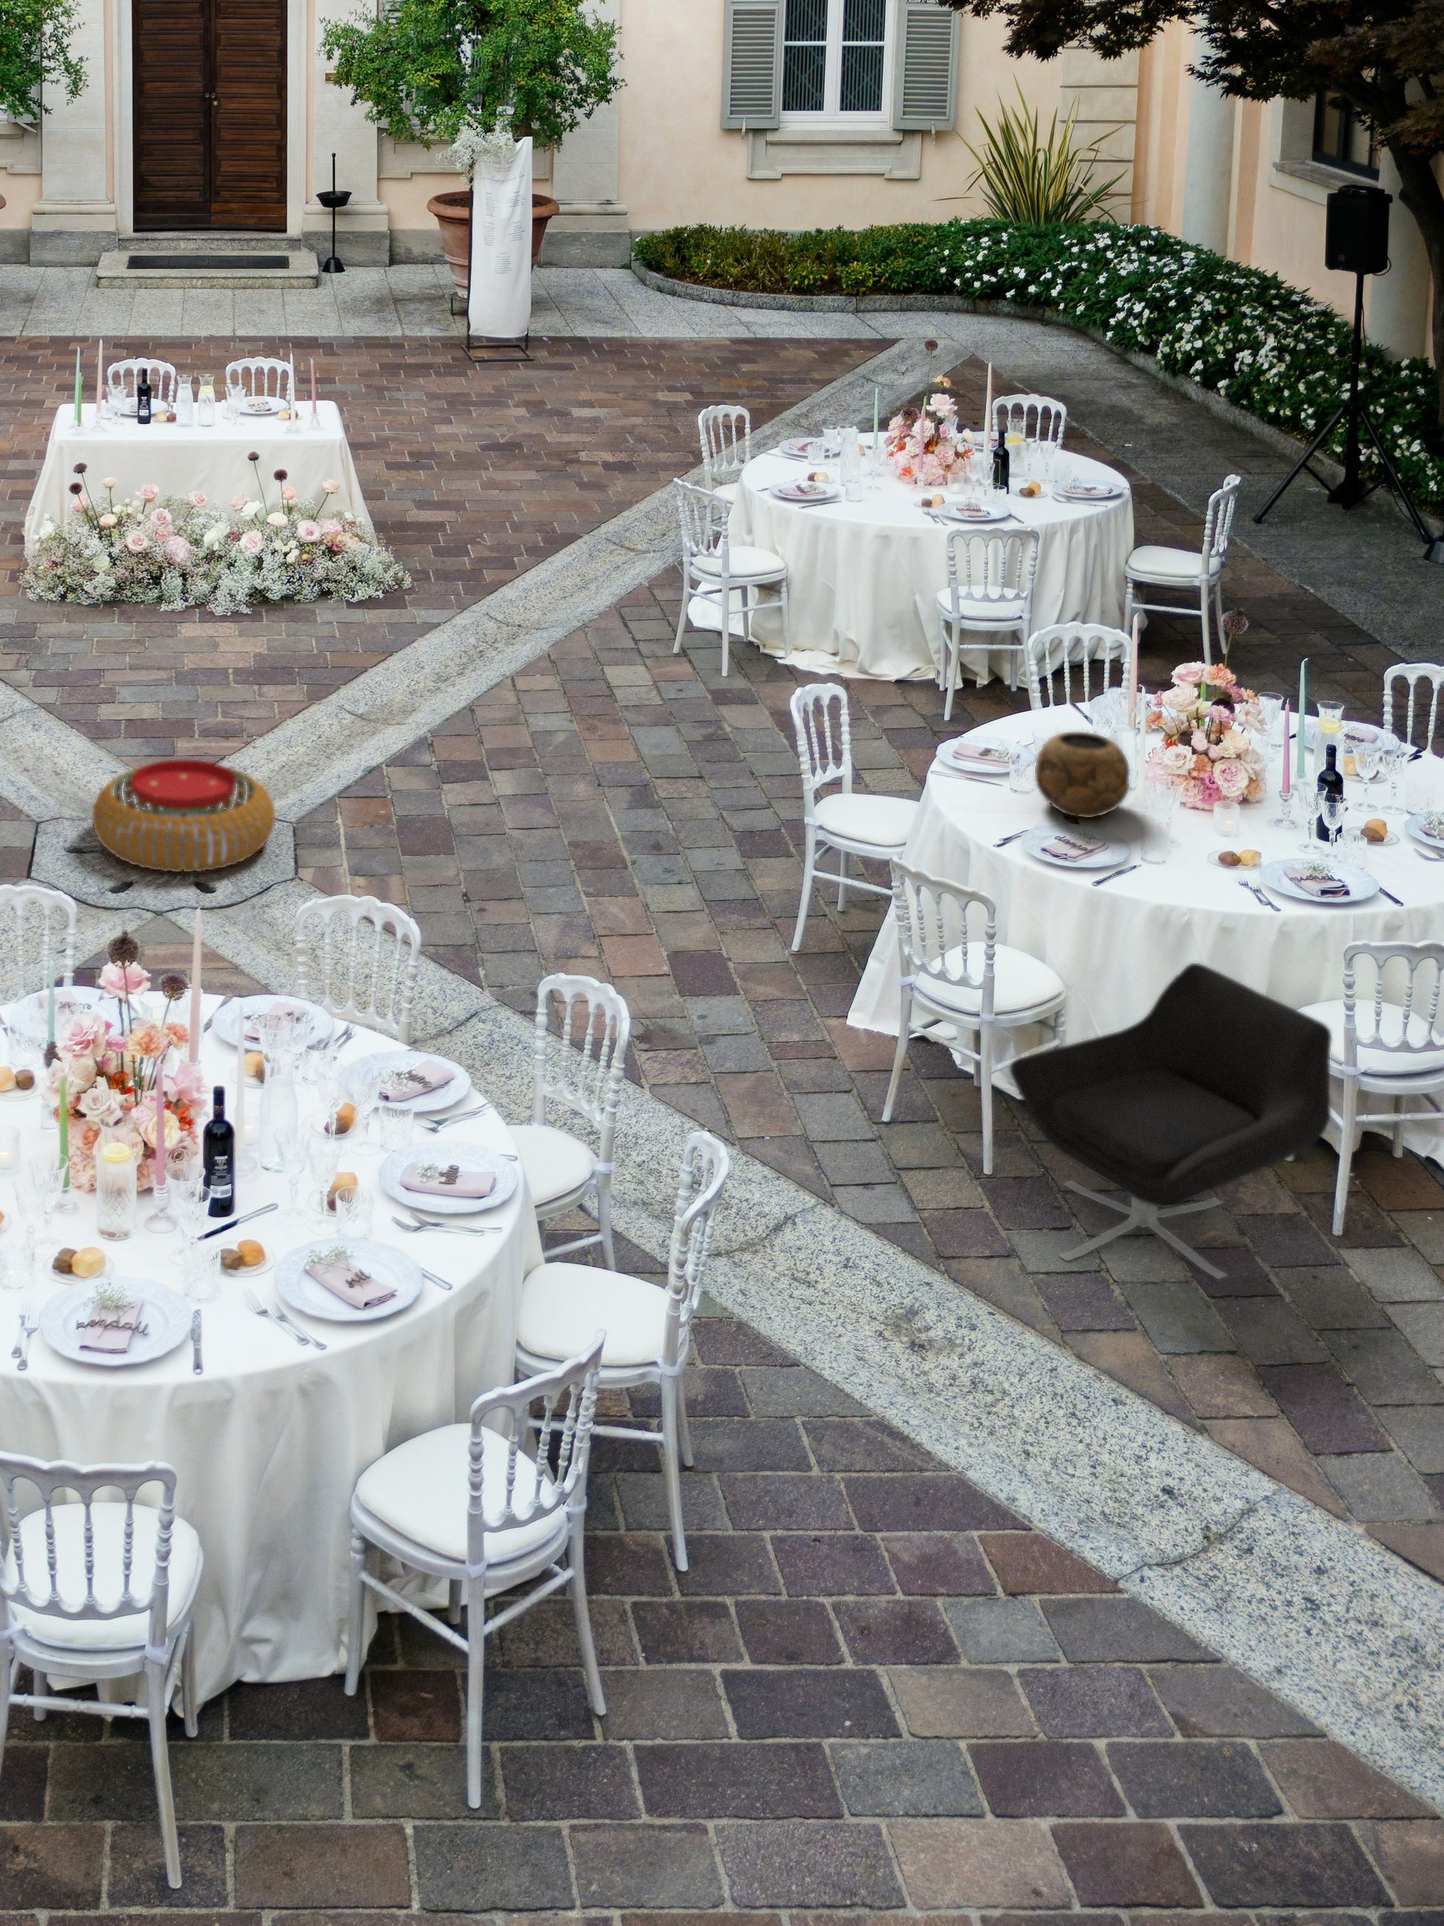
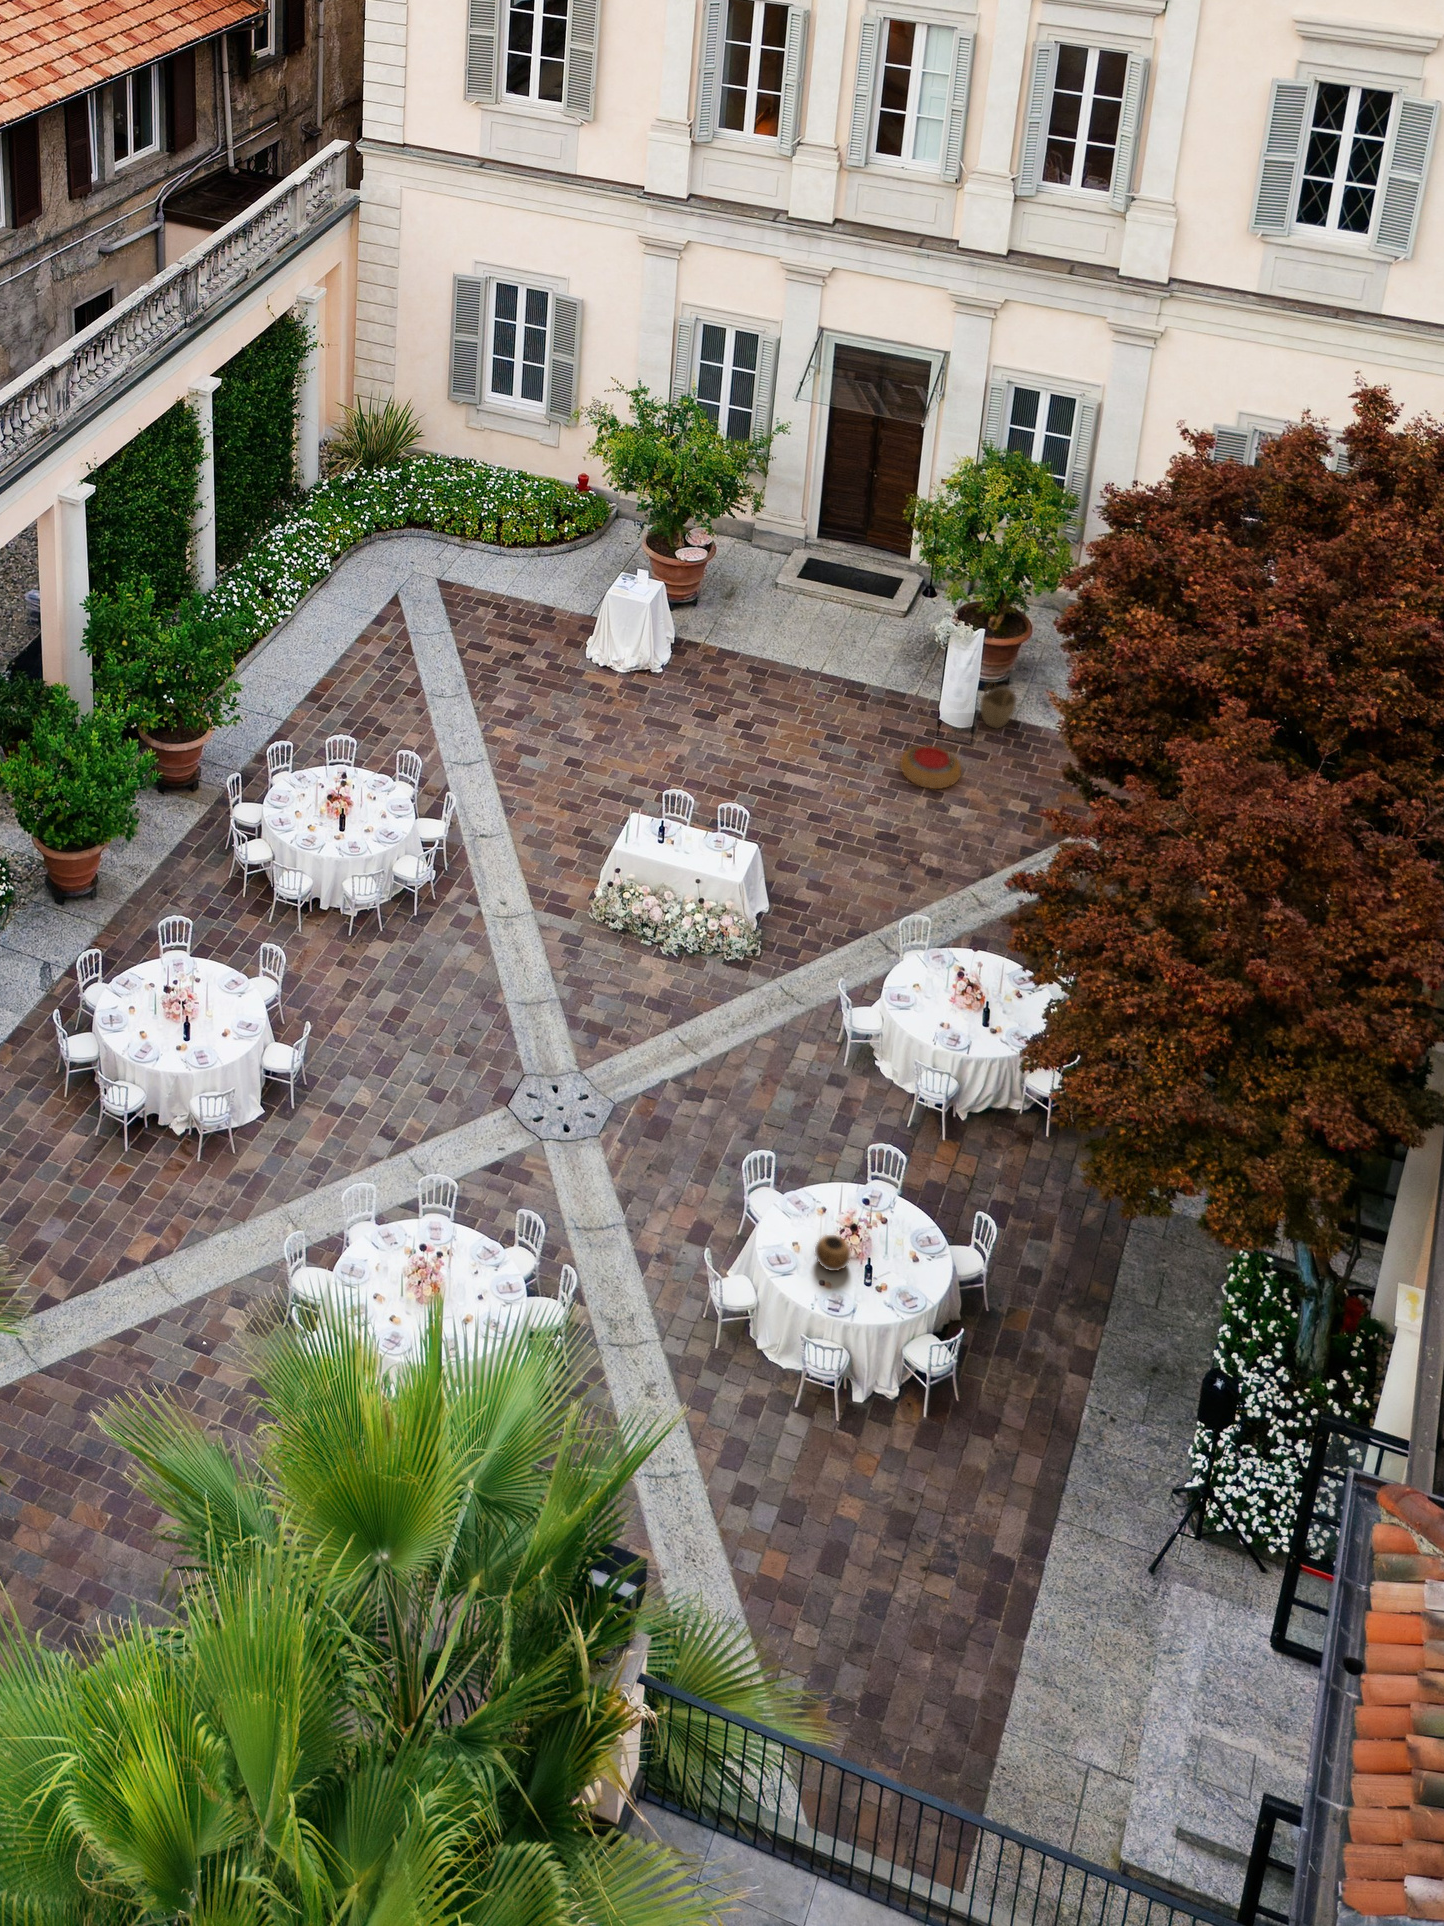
woven basket: none [515,276,567,351] -> present [980,687,1016,728]
pouf: present [93,760,275,872] -> present [900,746,961,789]
lounge chair: present [1010,963,1332,1279] -> none [723,1349,826,1455]

